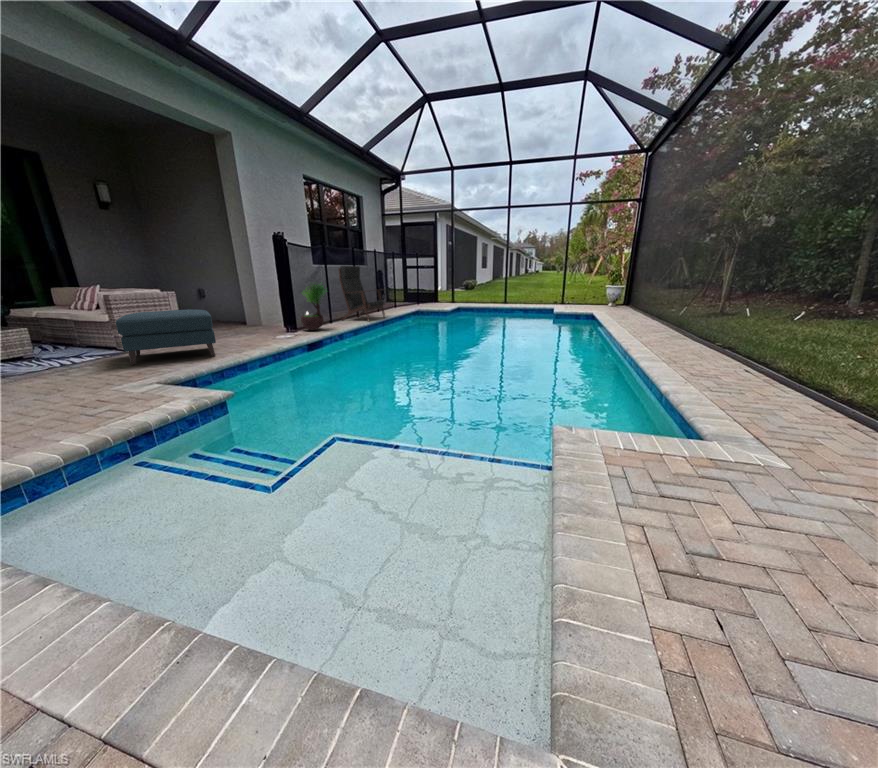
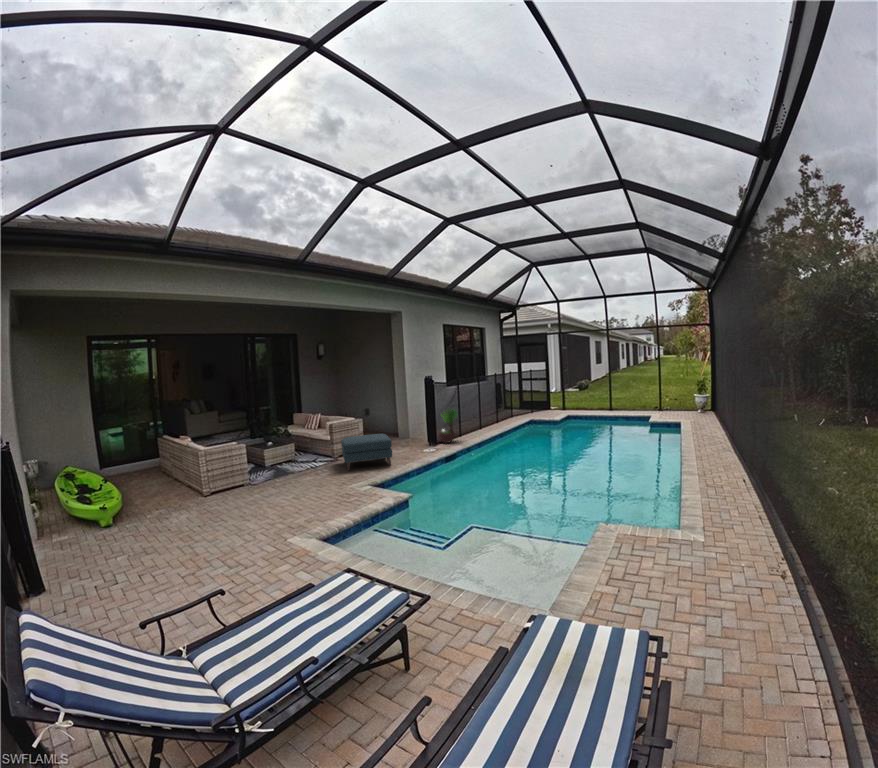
lounge chair: present [339,266,385,321] -> none [465,388,502,434]

